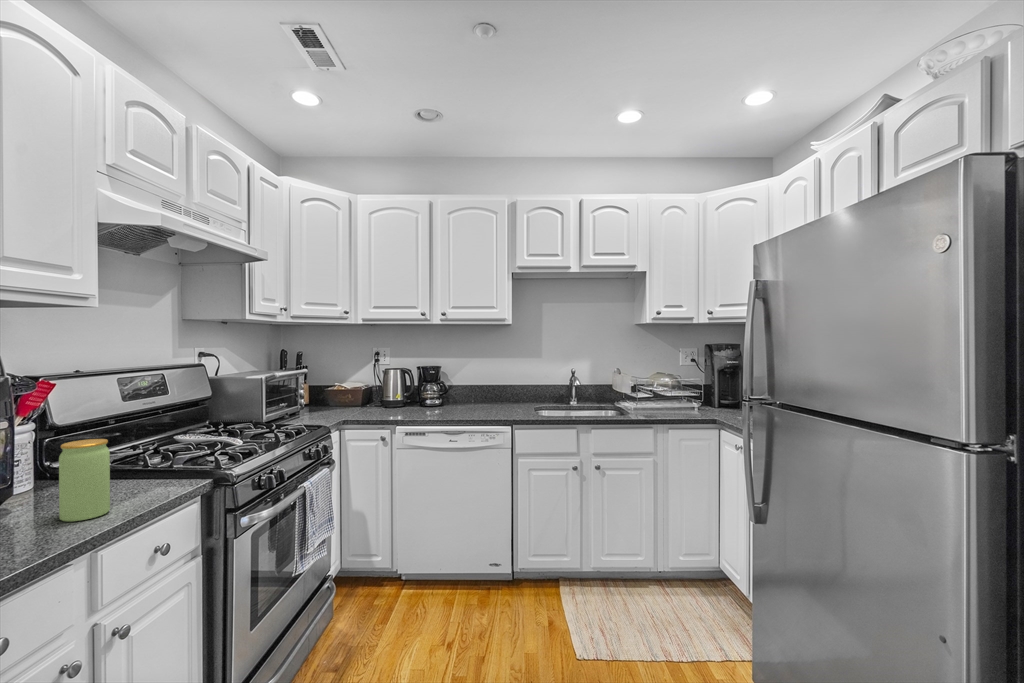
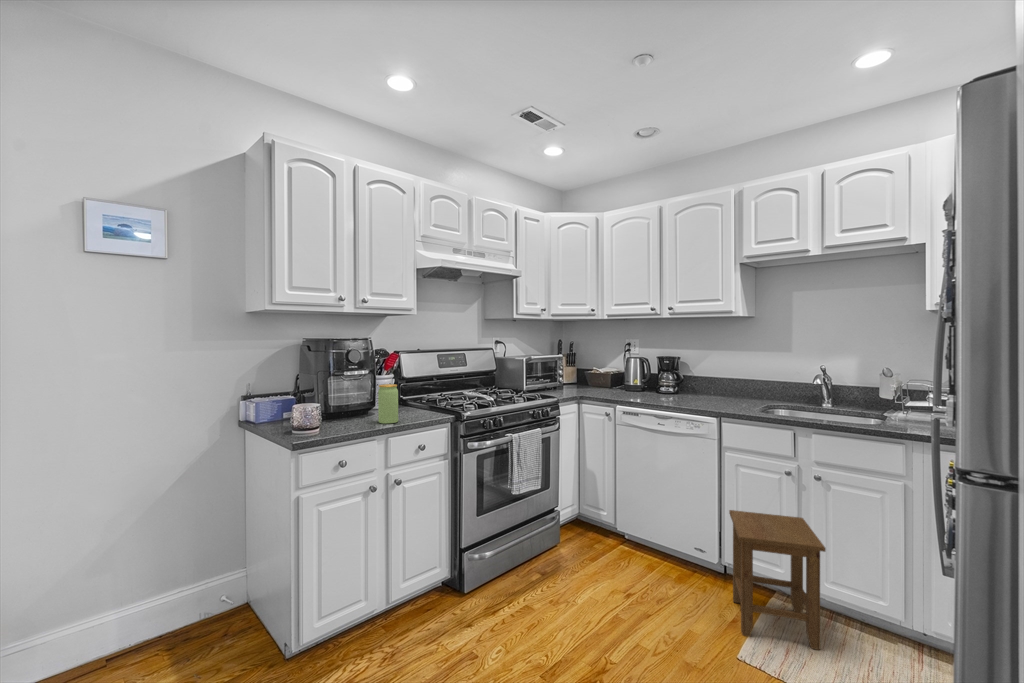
stool: none [535,508,628,638] -> present [729,510,826,650]

